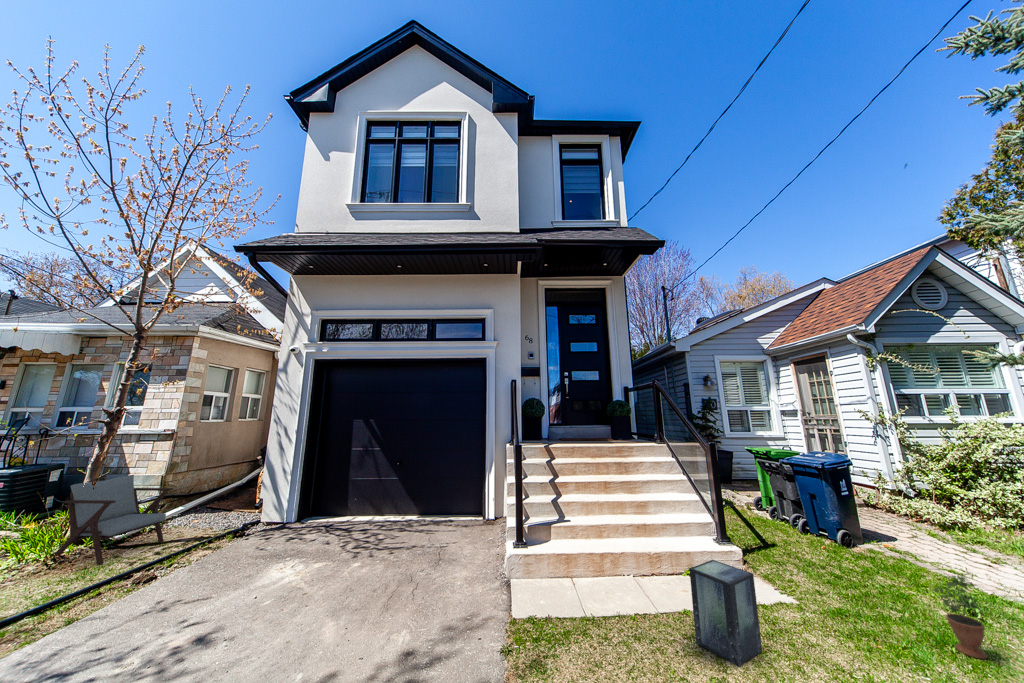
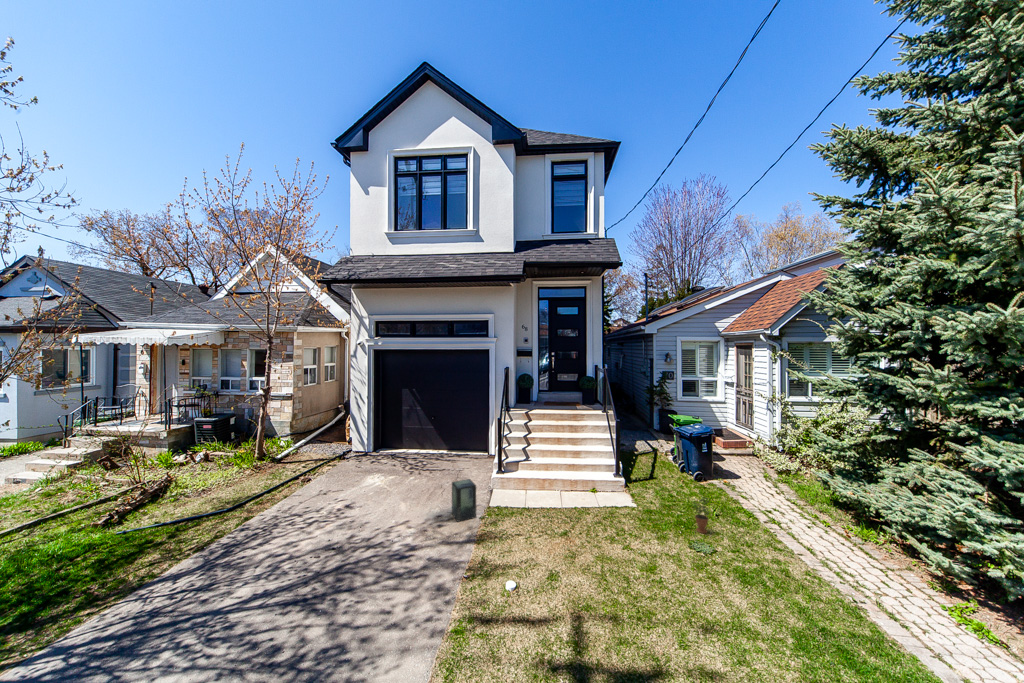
lounge chair: present [55,475,173,565] -> none [250,424,304,472]
storage box: present [690,560,762,667] -> present [452,479,476,522]

